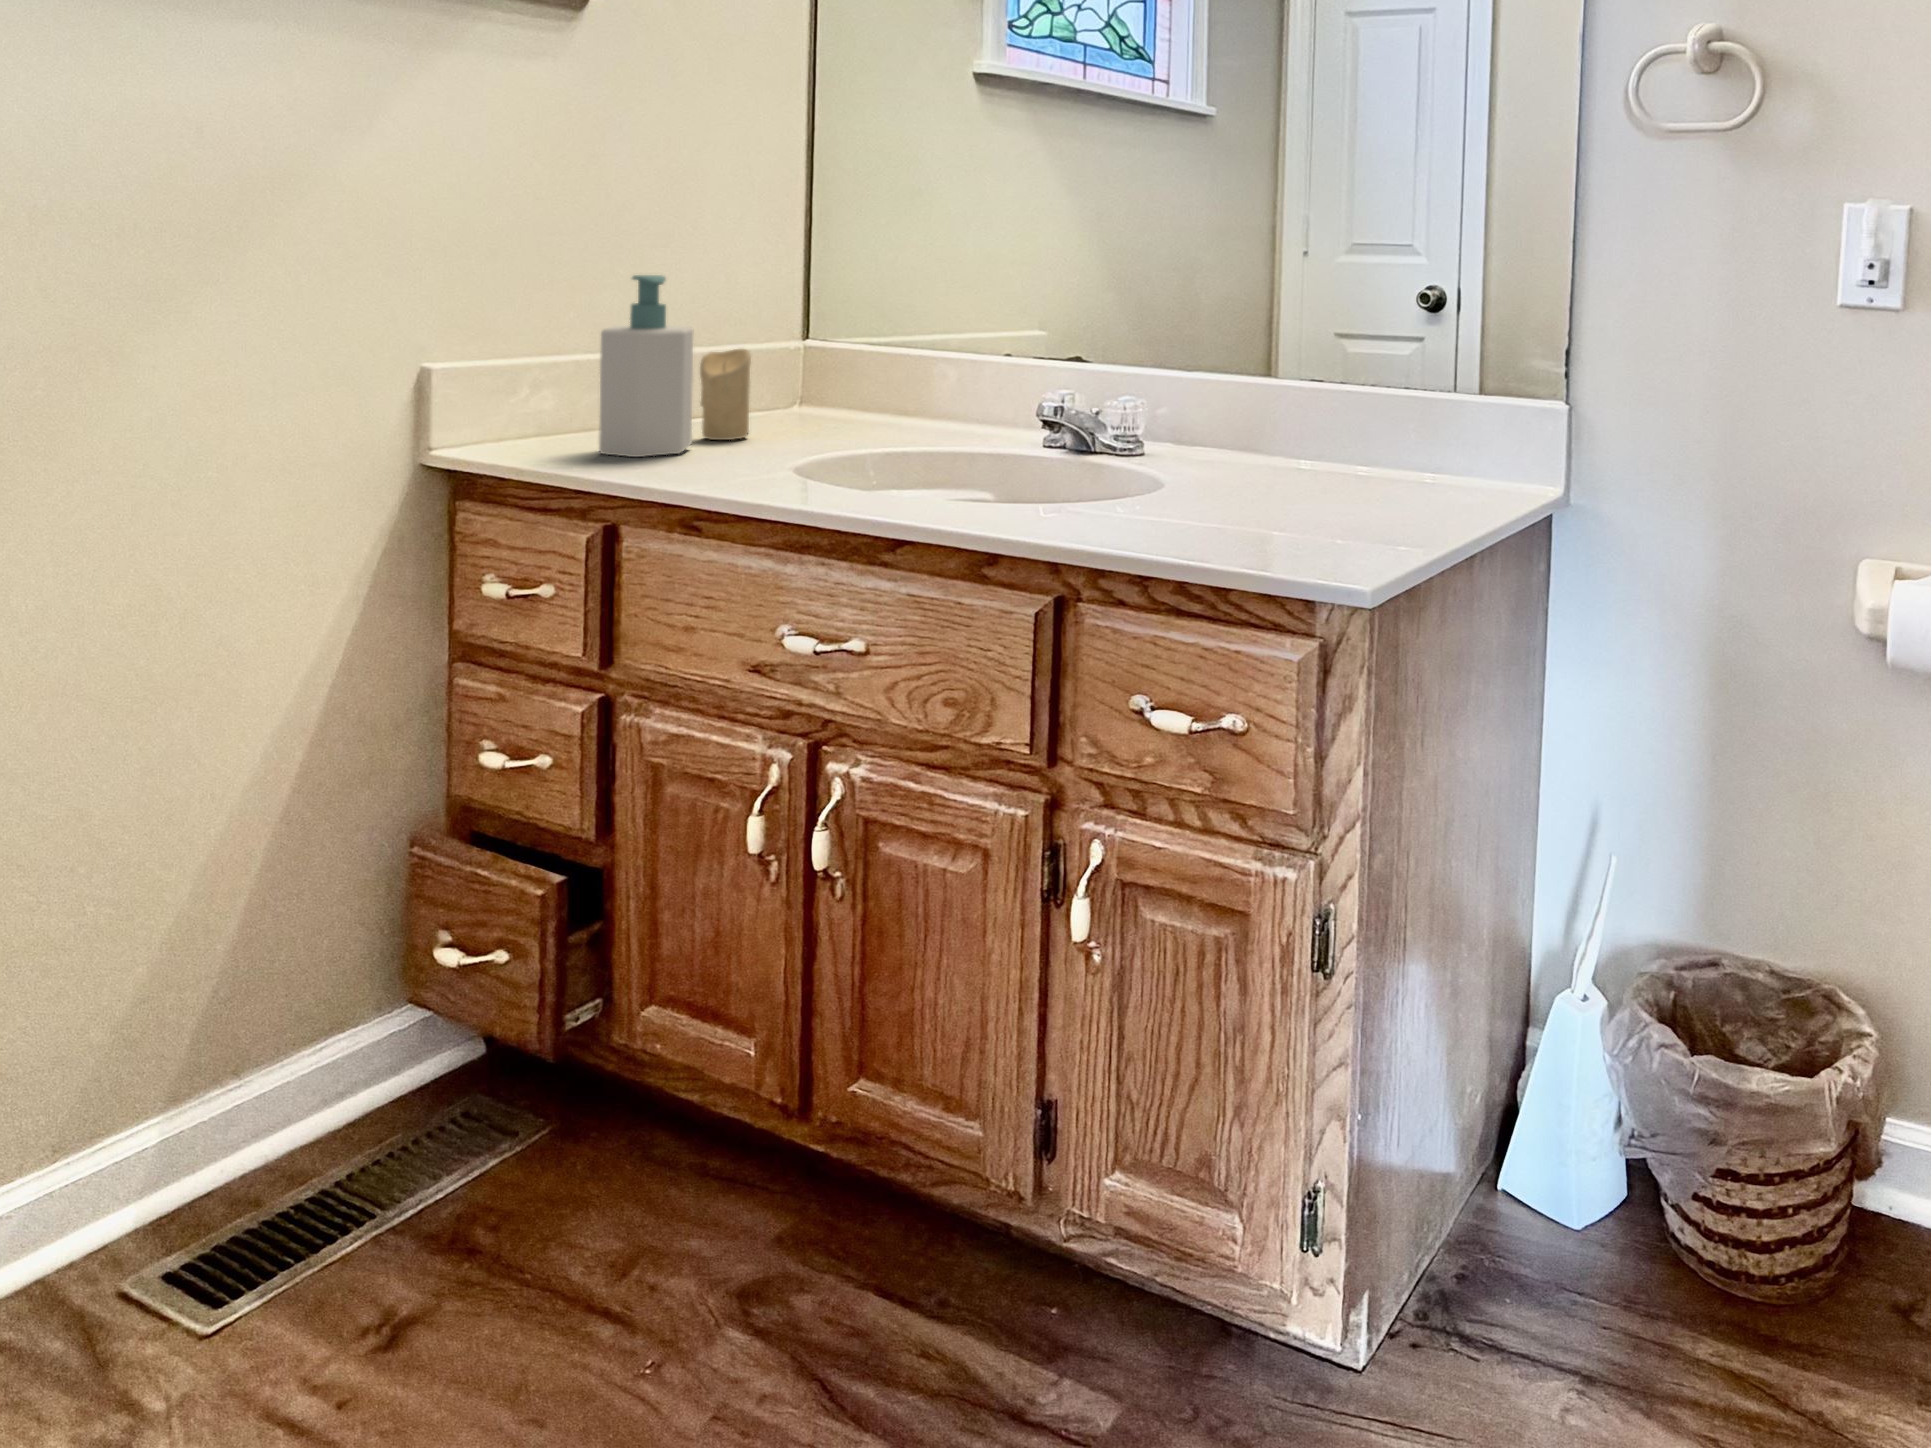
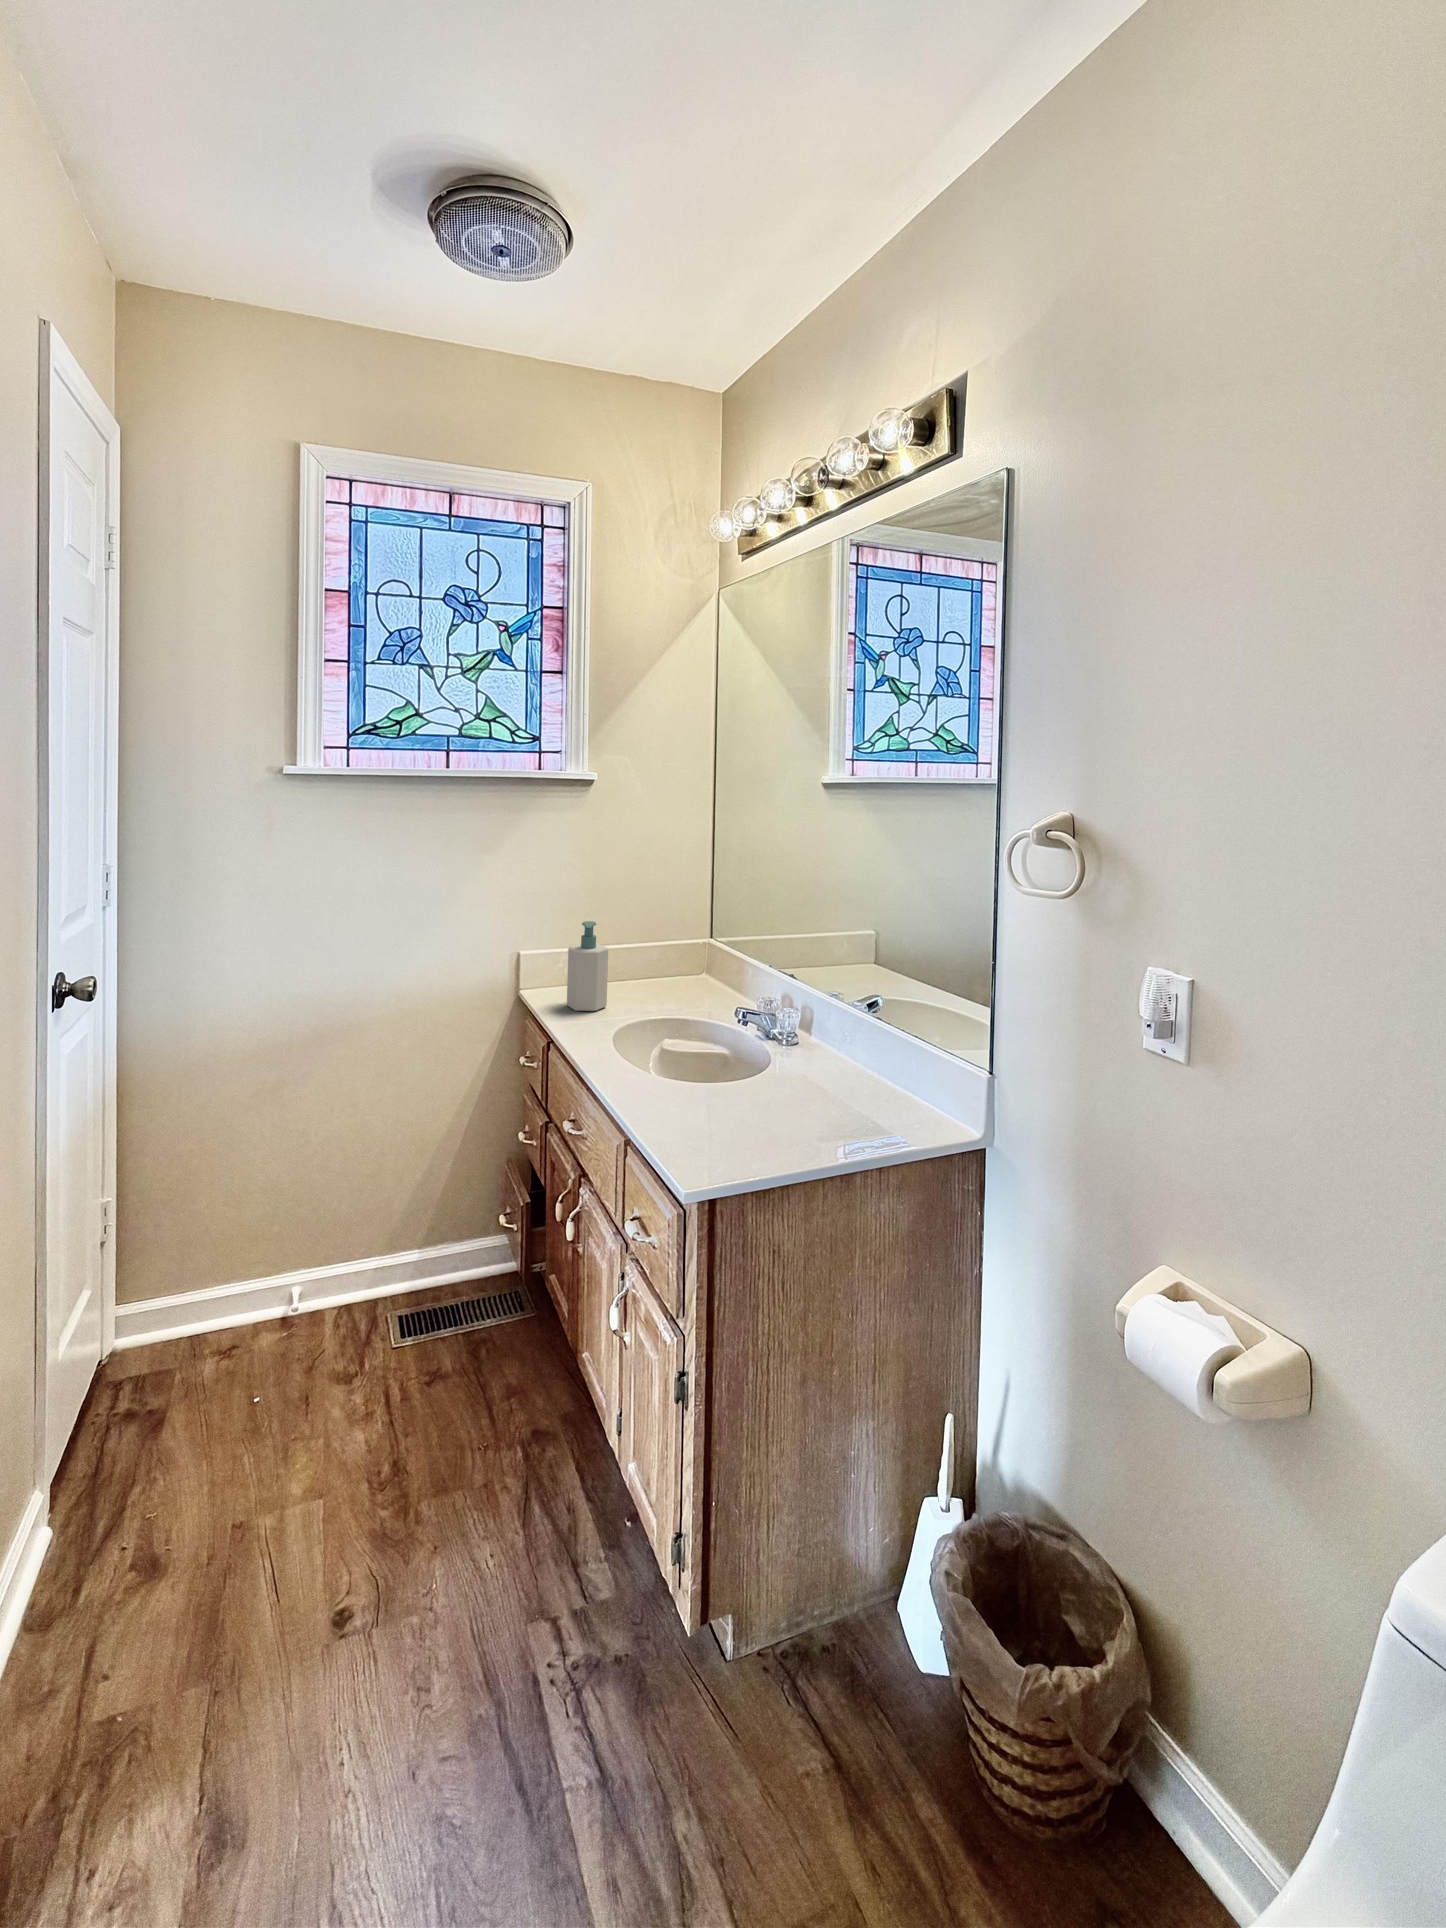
candle: present [700,349,751,440] -> none [624,955,647,1002]

